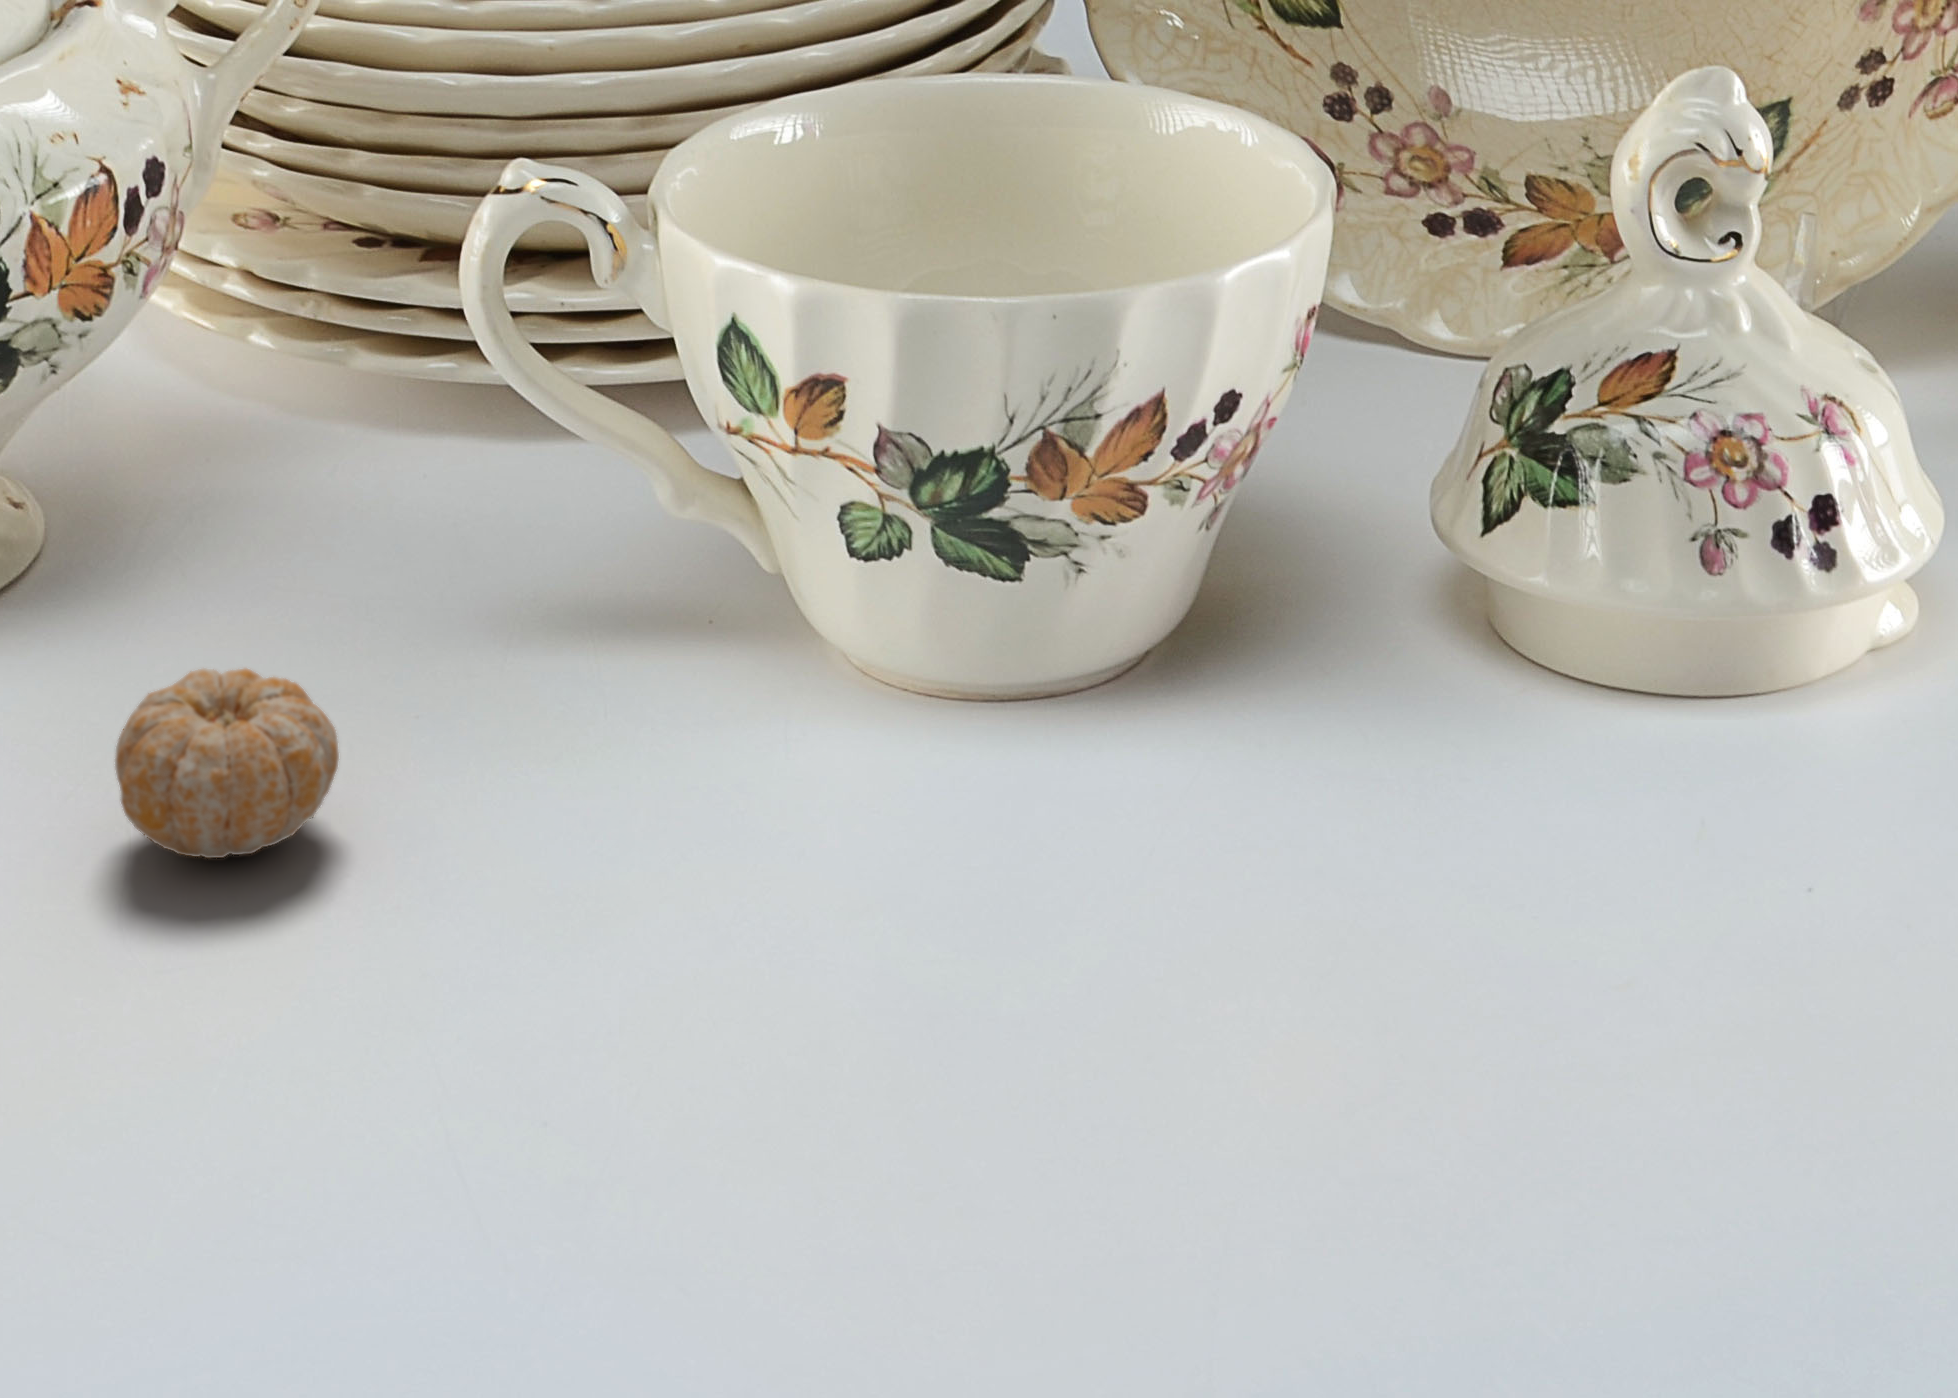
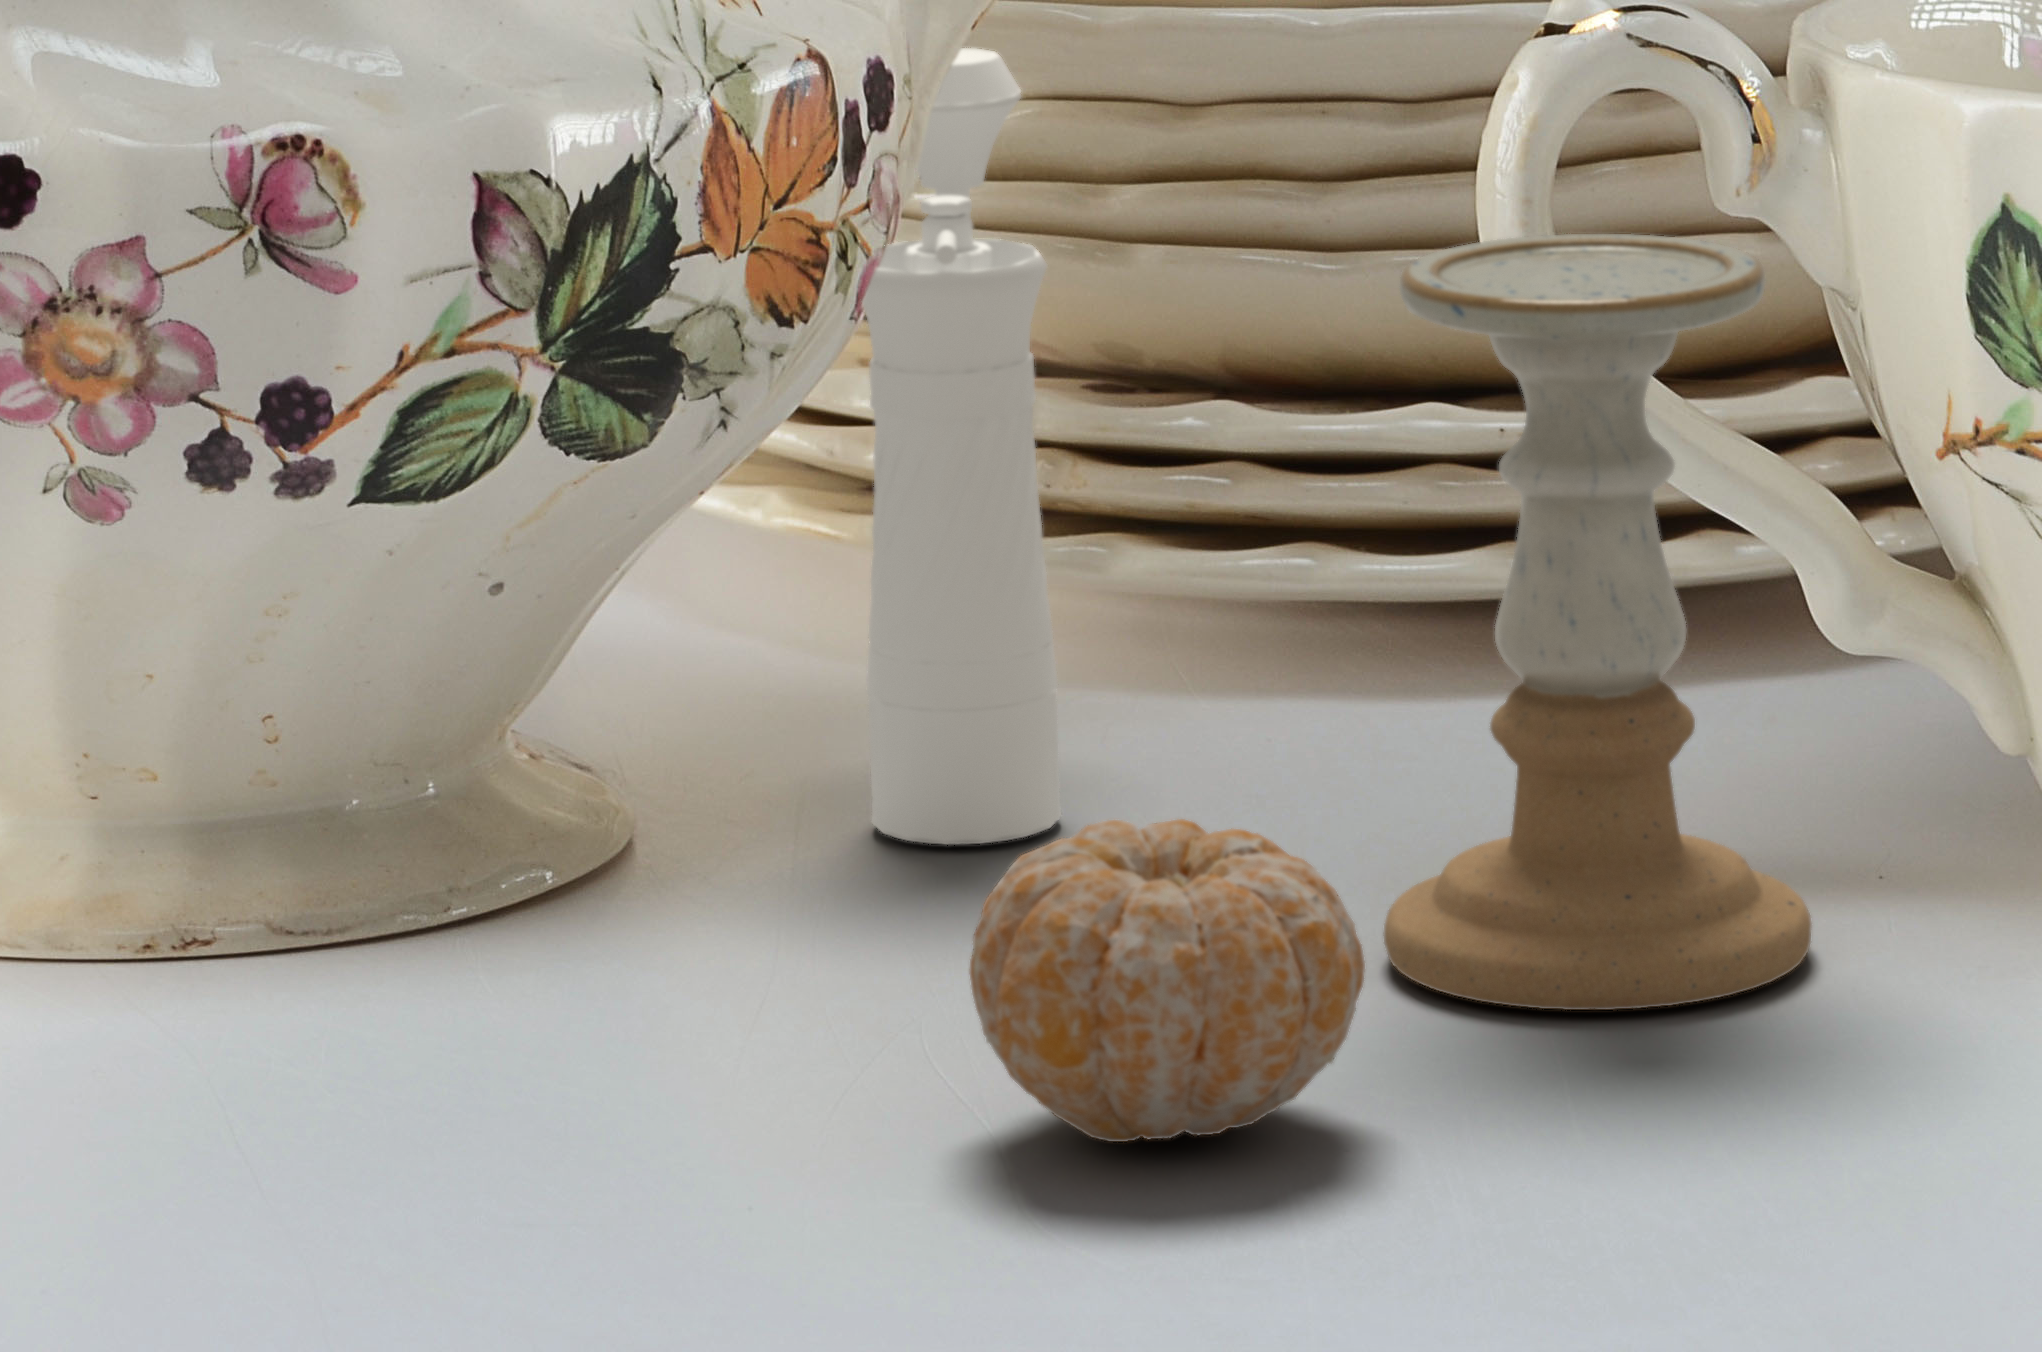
pepper mill: none [153,94,283,569] -> present [862,48,1061,845]
candle holder: none [405,294,642,743] -> present [1384,234,1811,1010]

